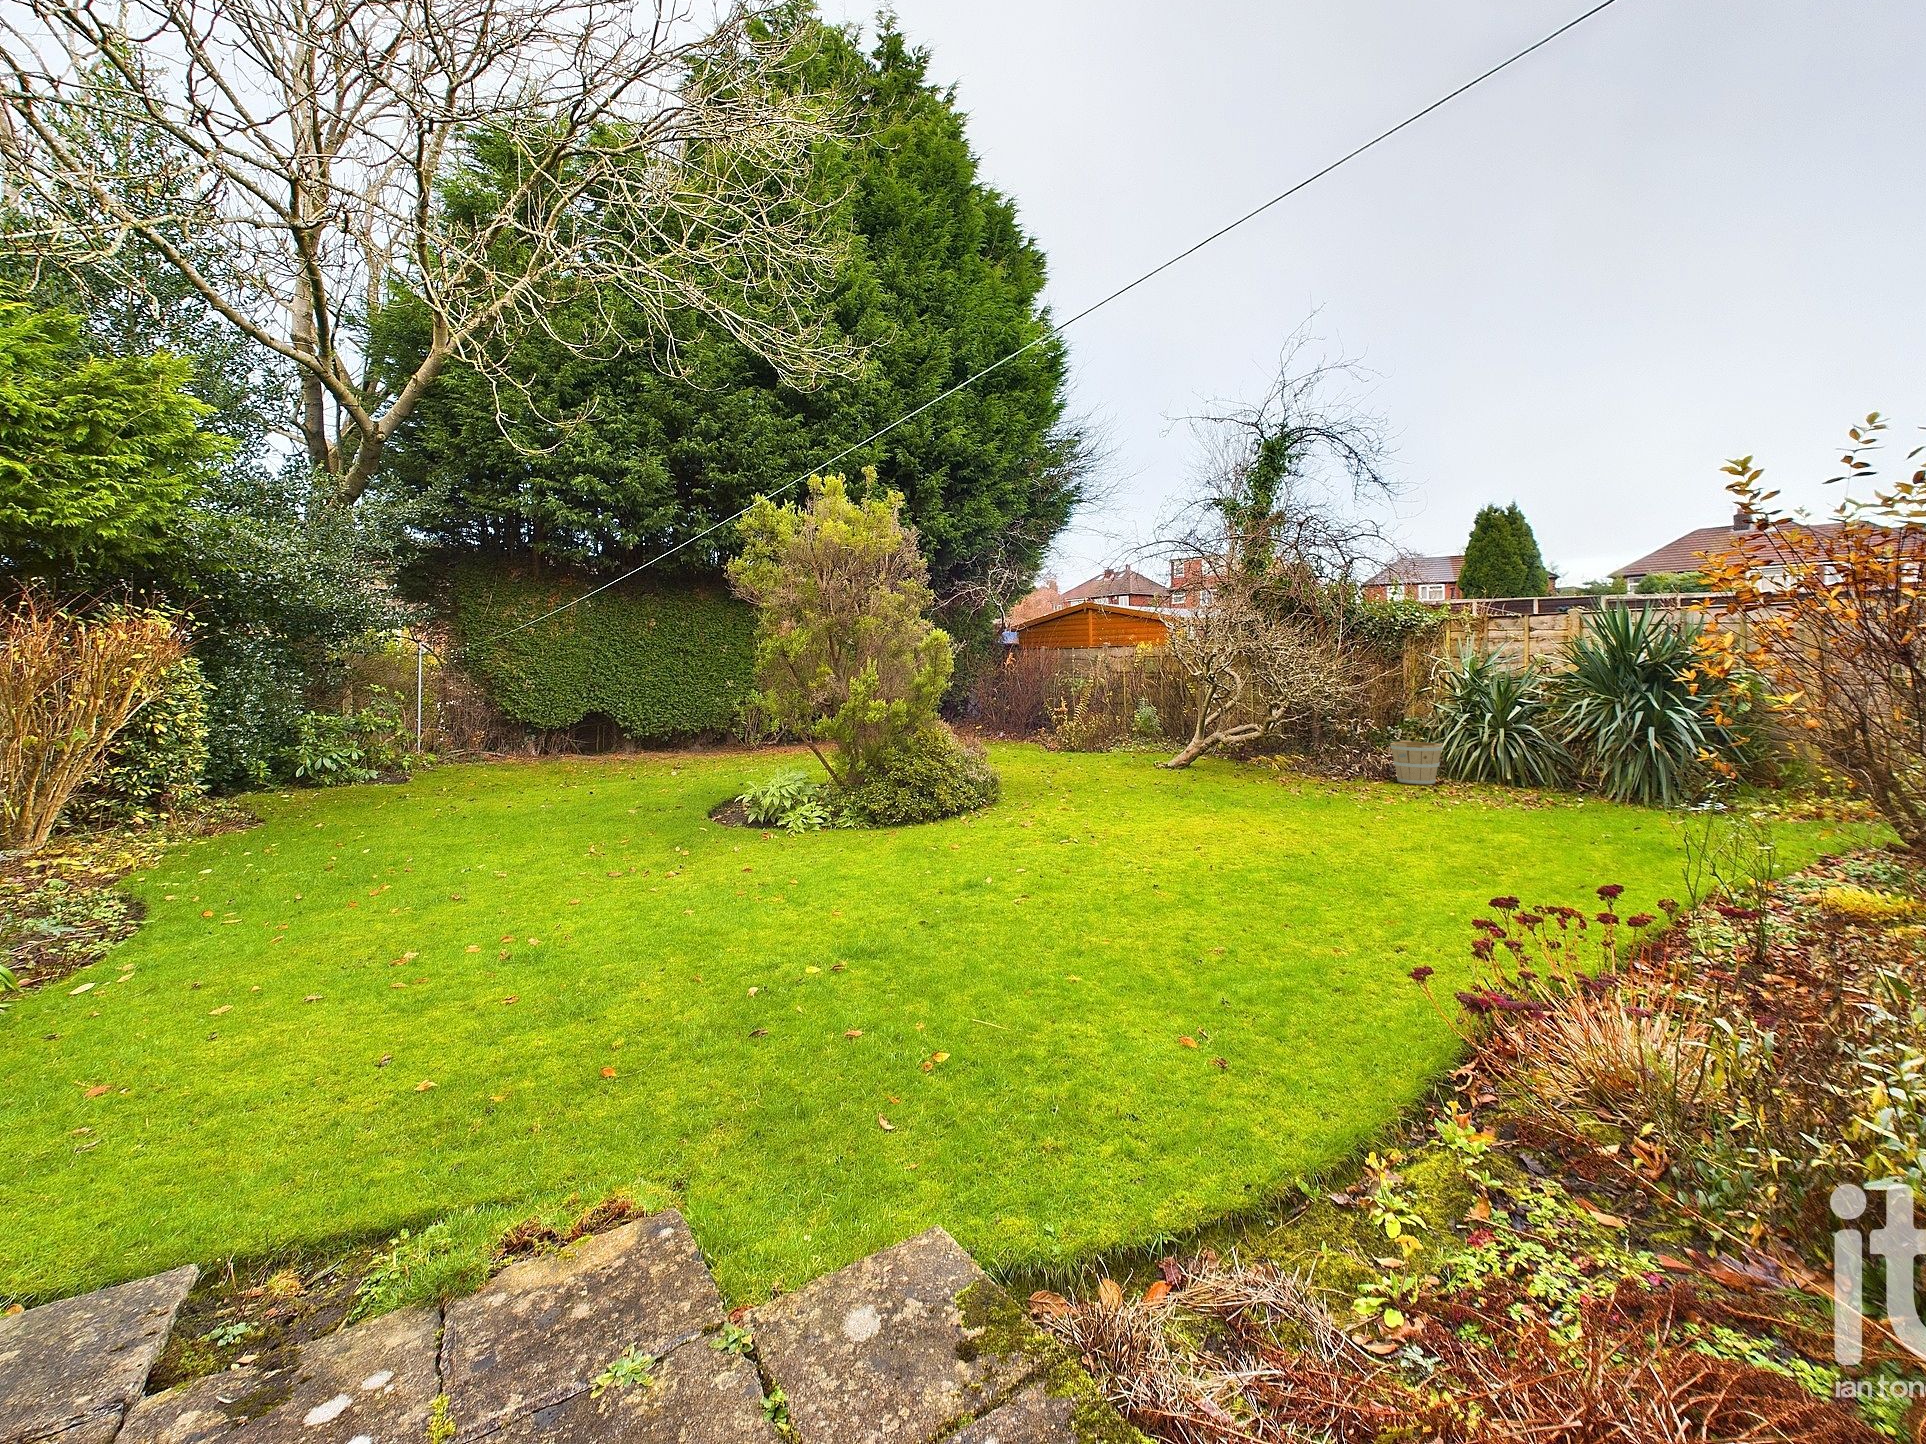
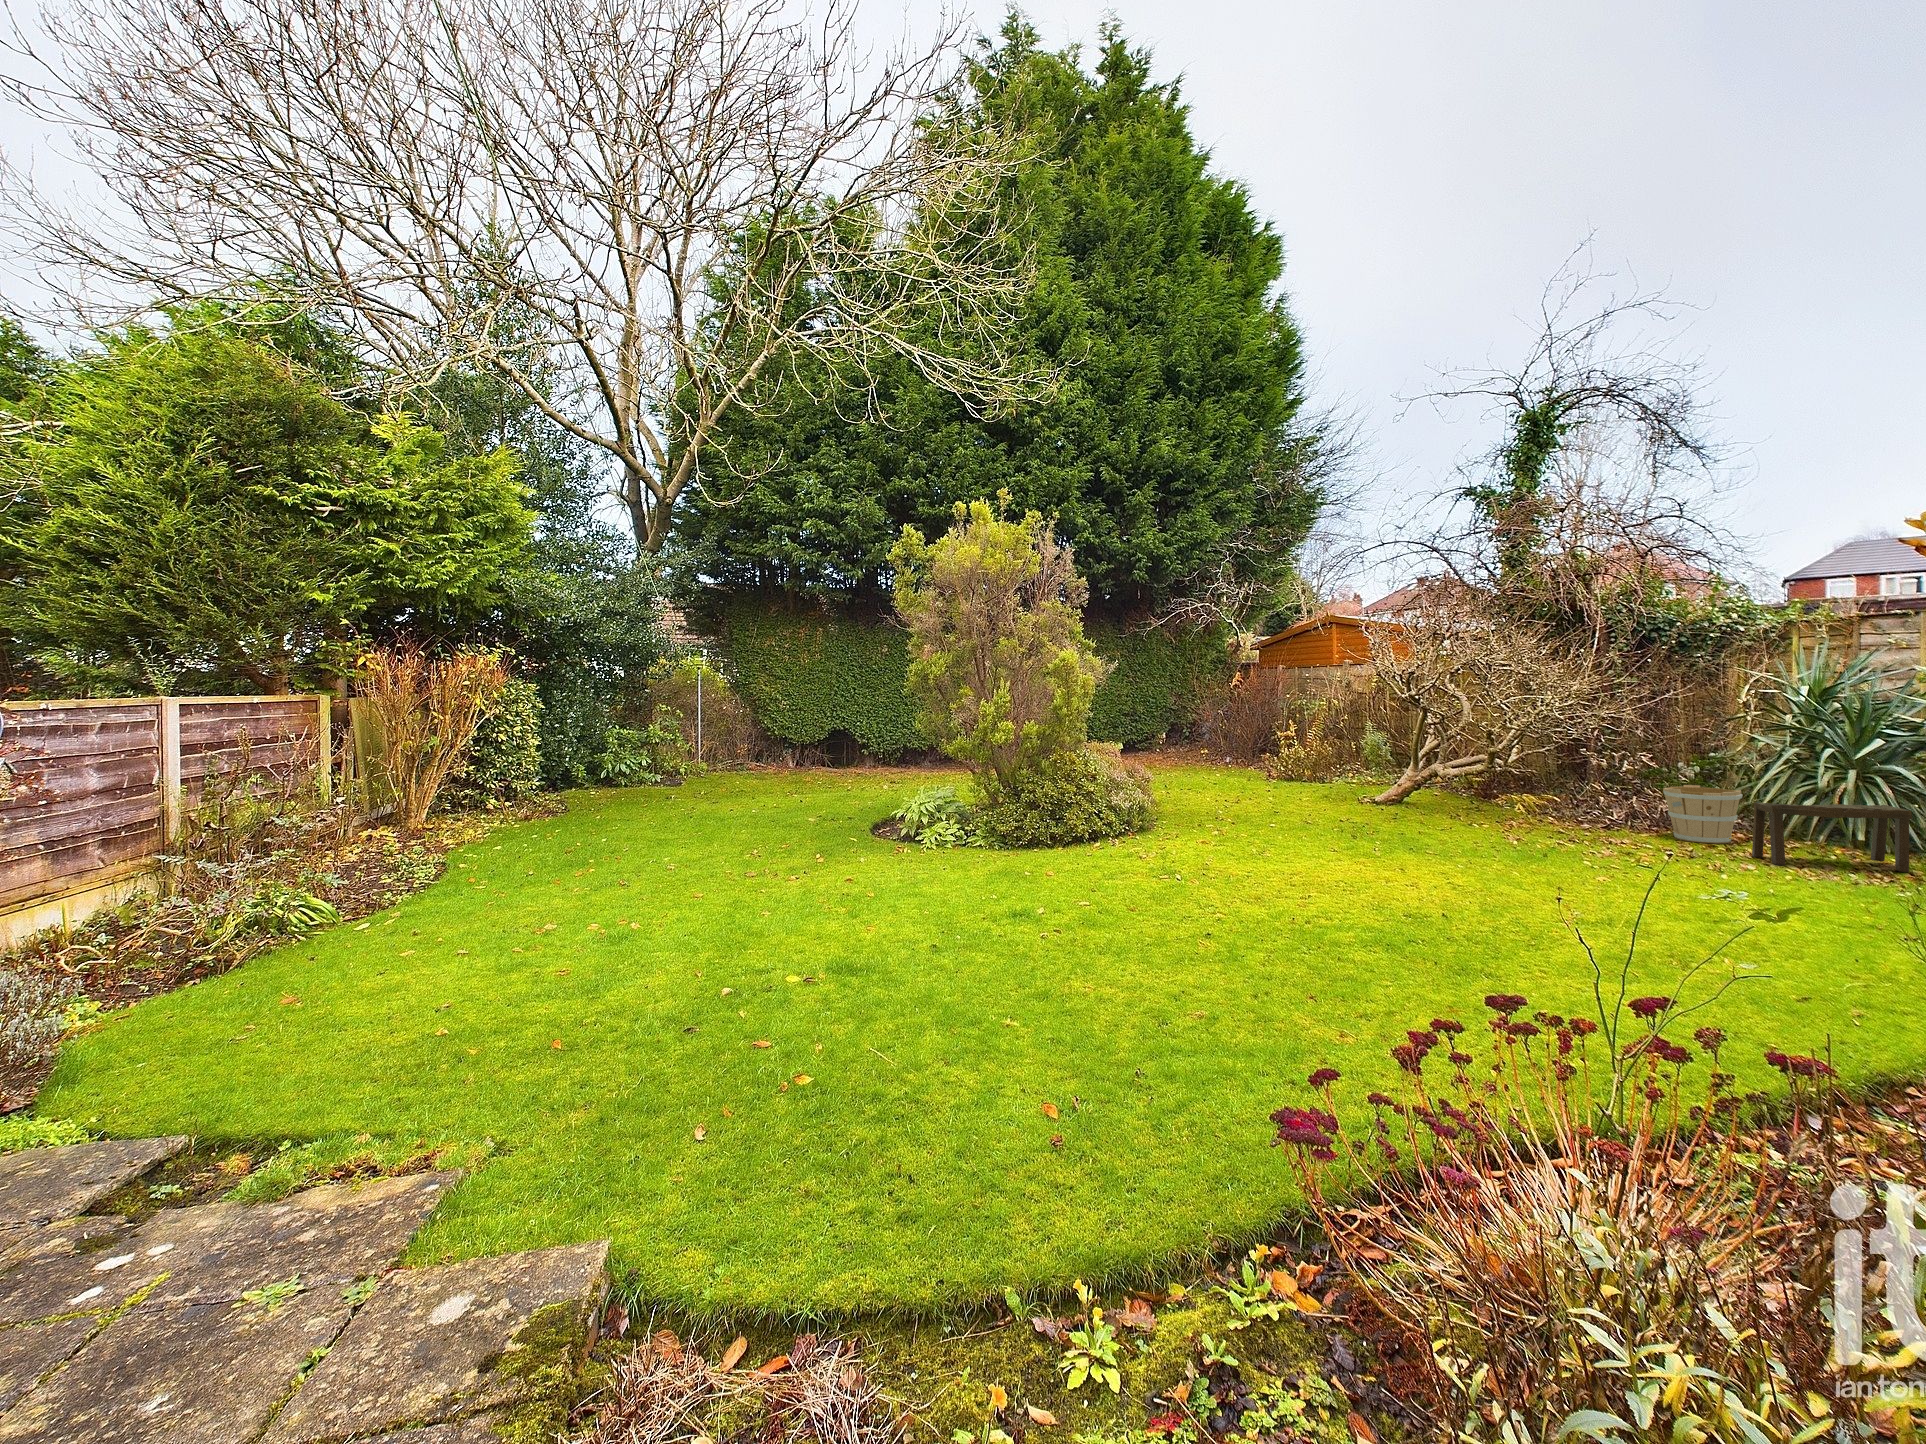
bench: none [1461,750,1563,798] -> present [1752,802,1912,872]

